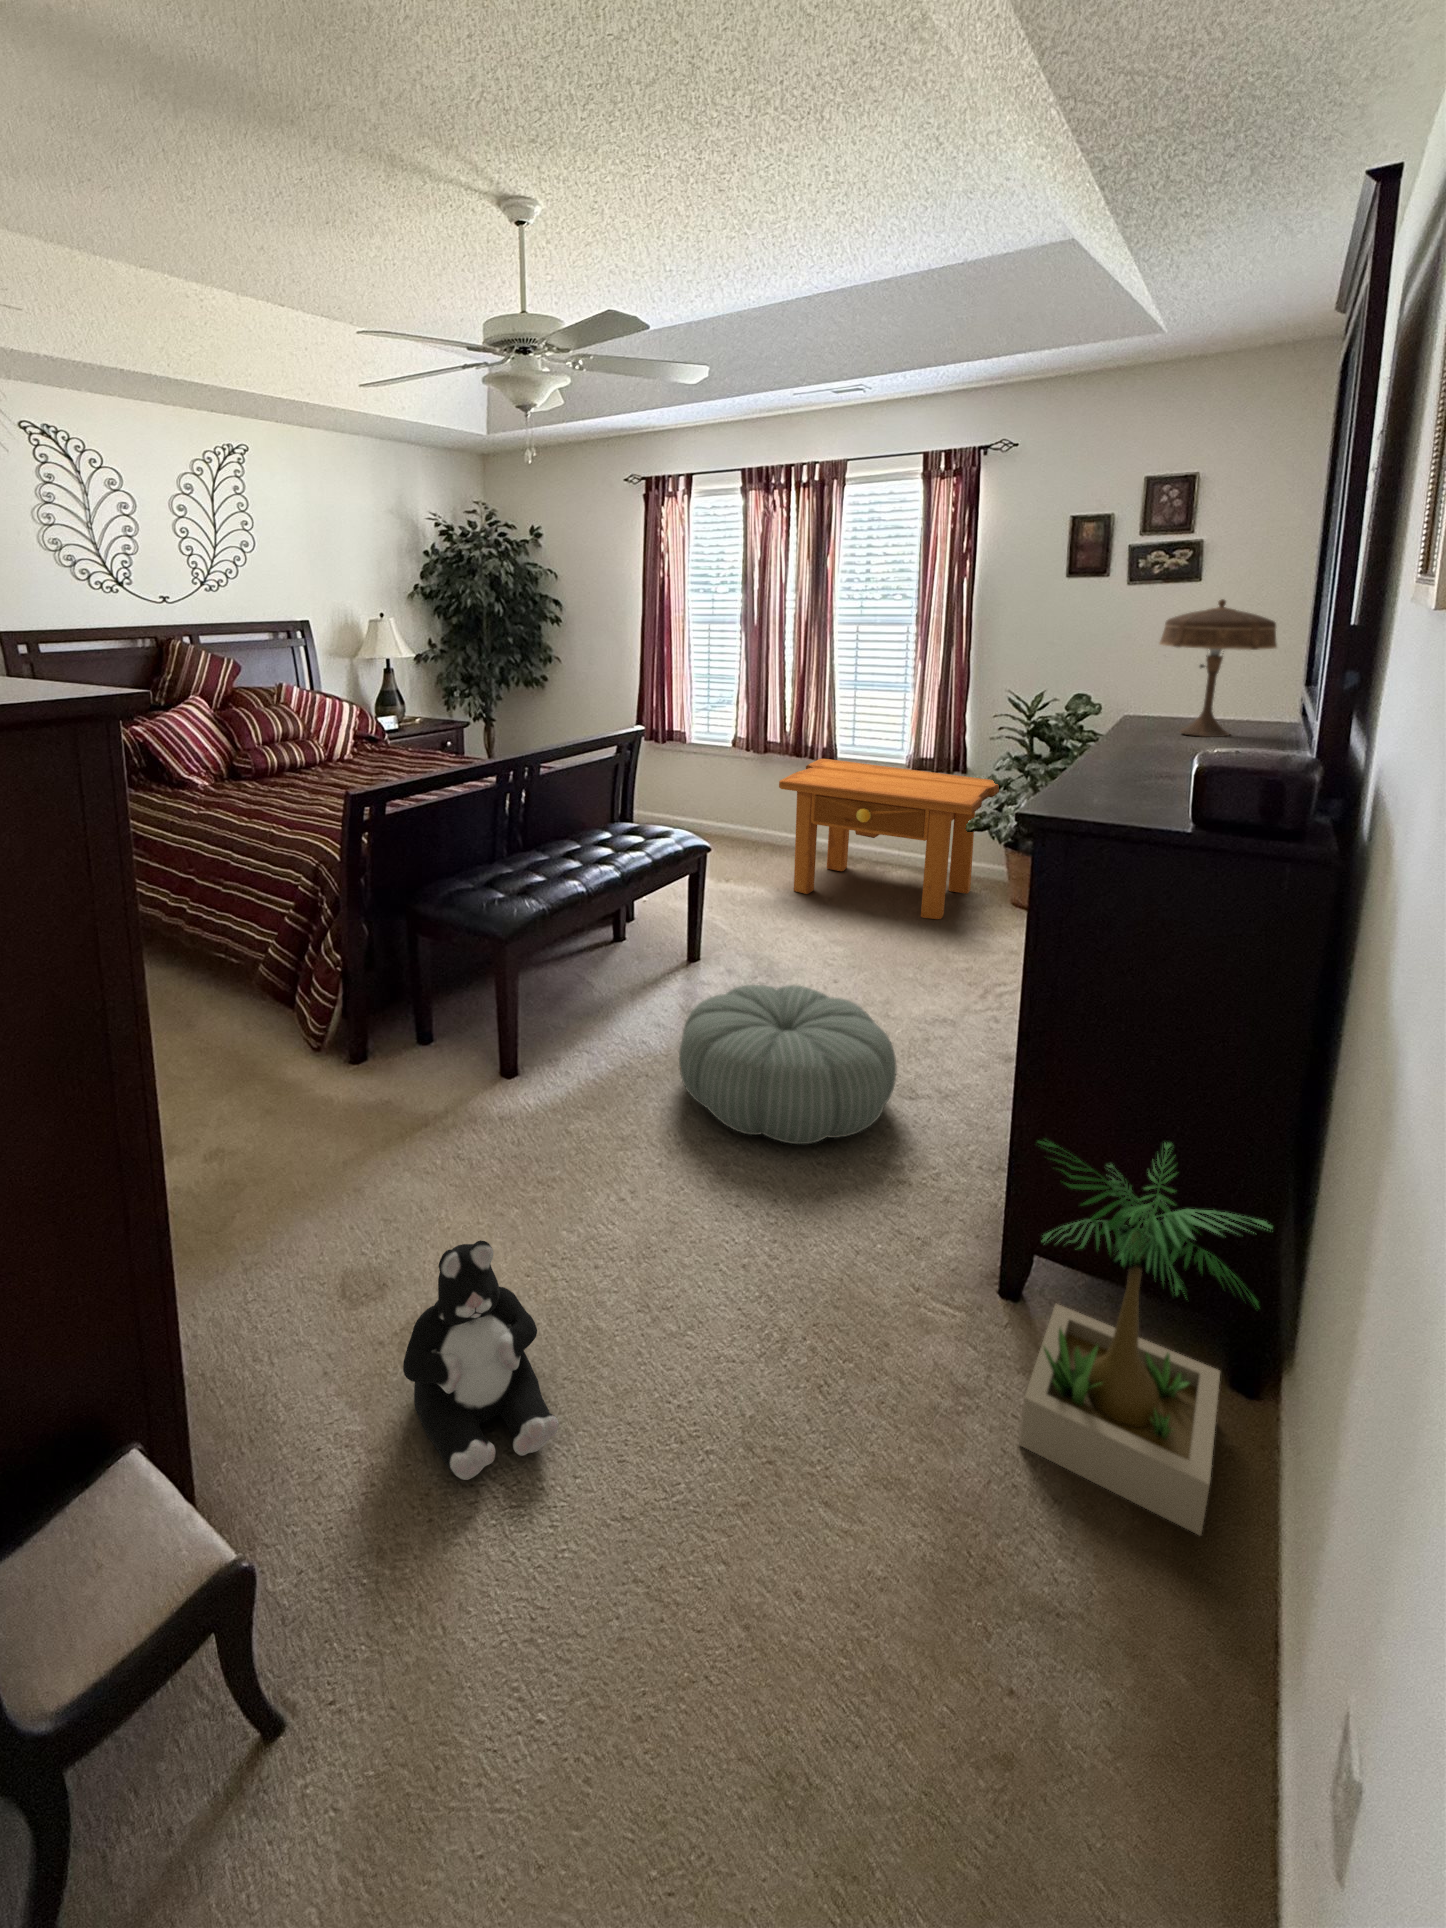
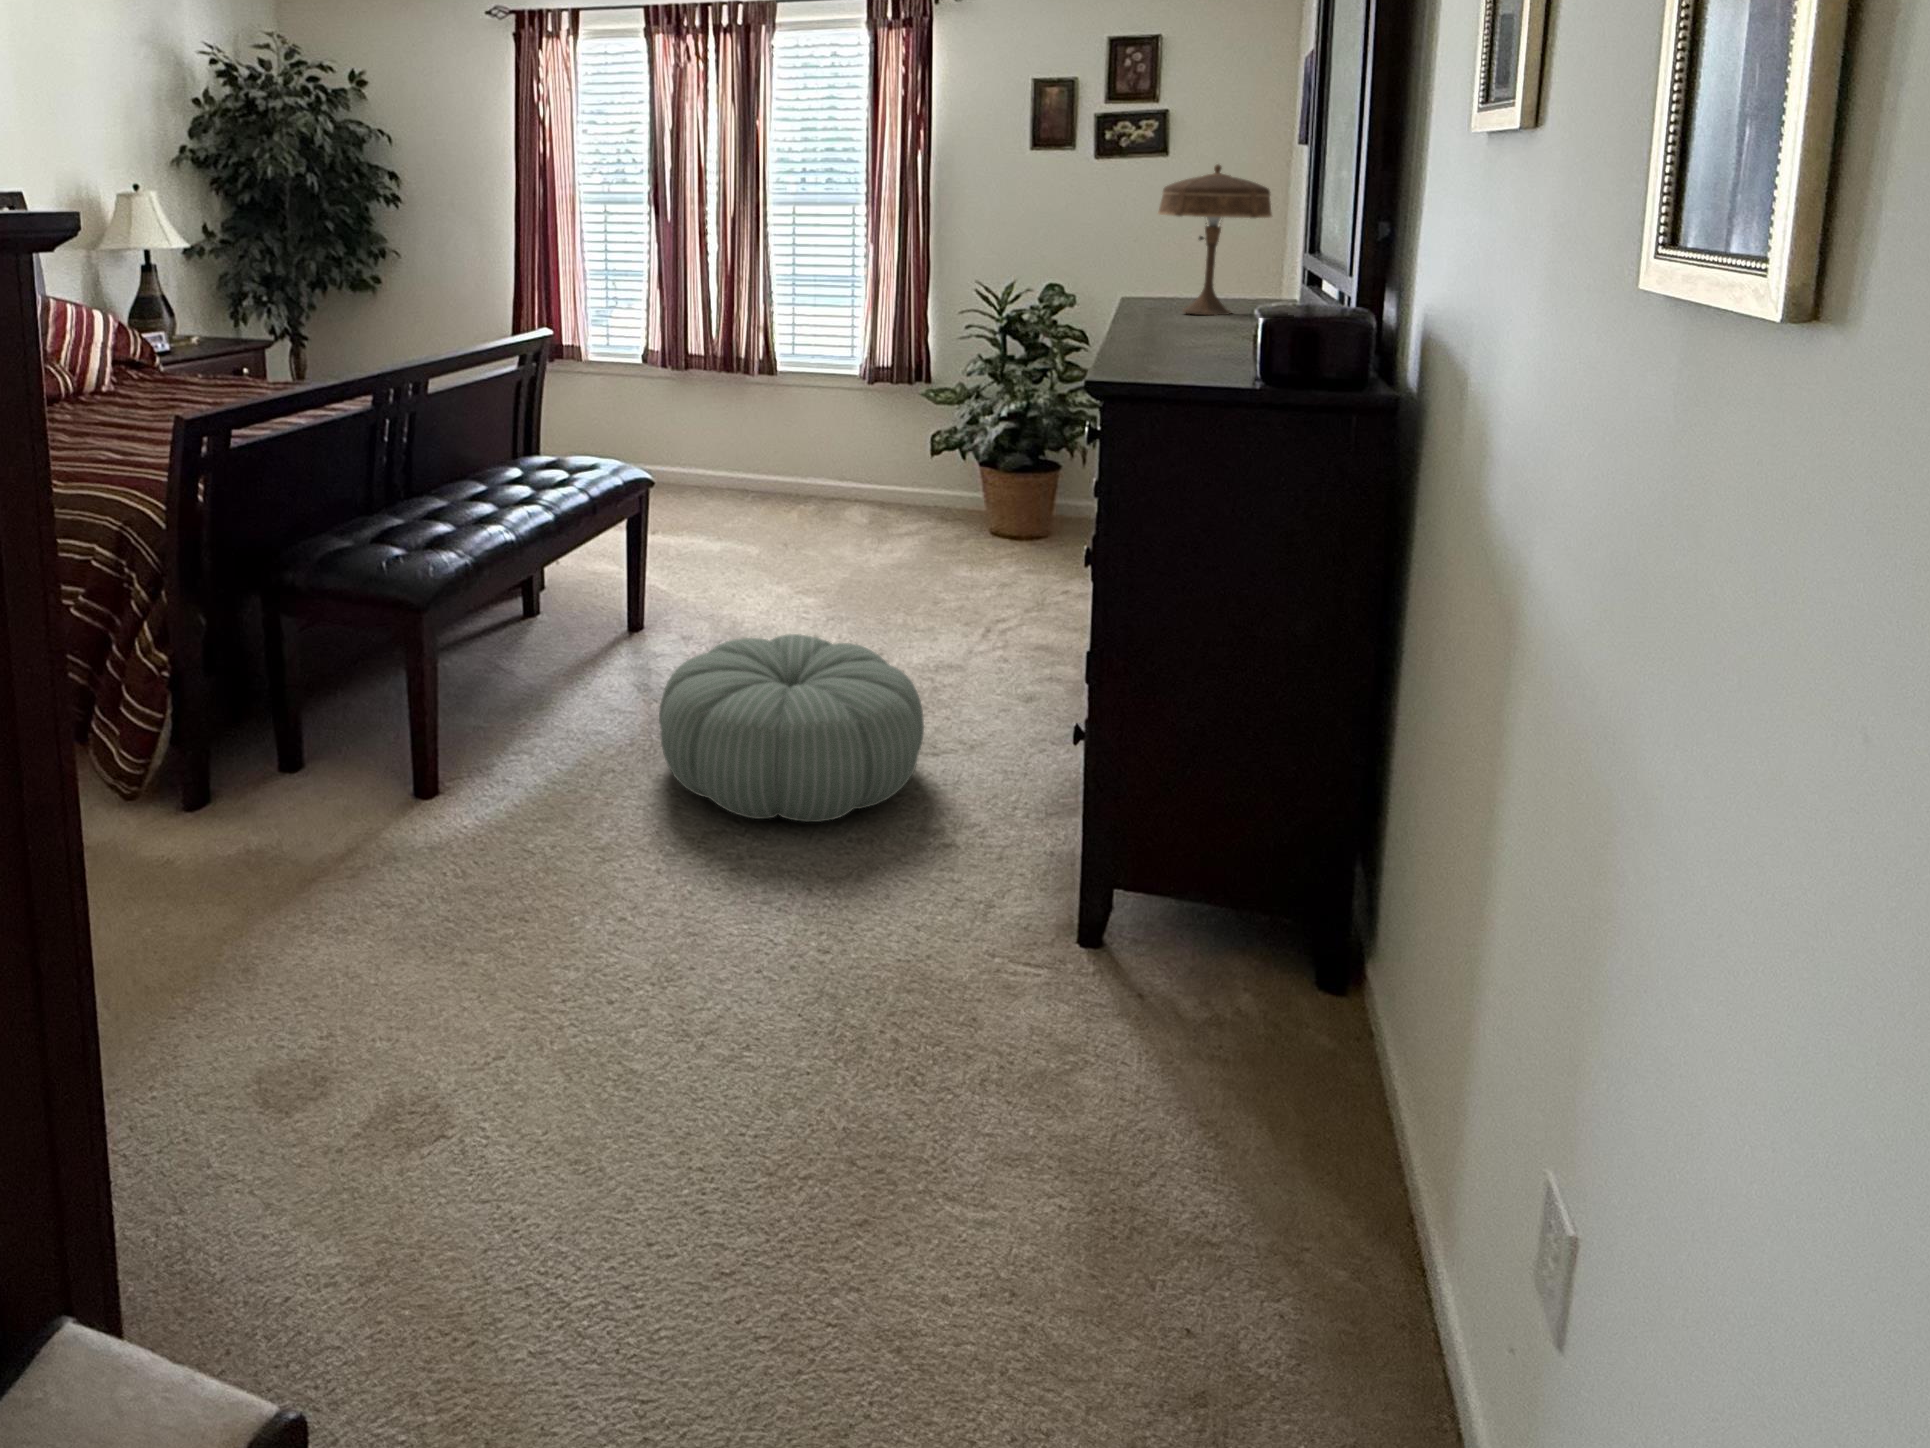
side table: present [779,759,999,919] -> none [718,372,975,557]
potted plant: present [1019,1141,1273,1535] -> none [1107,719,1399,1138]
plush toy: present [403,1240,559,1480] -> none [401,967,622,1282]

